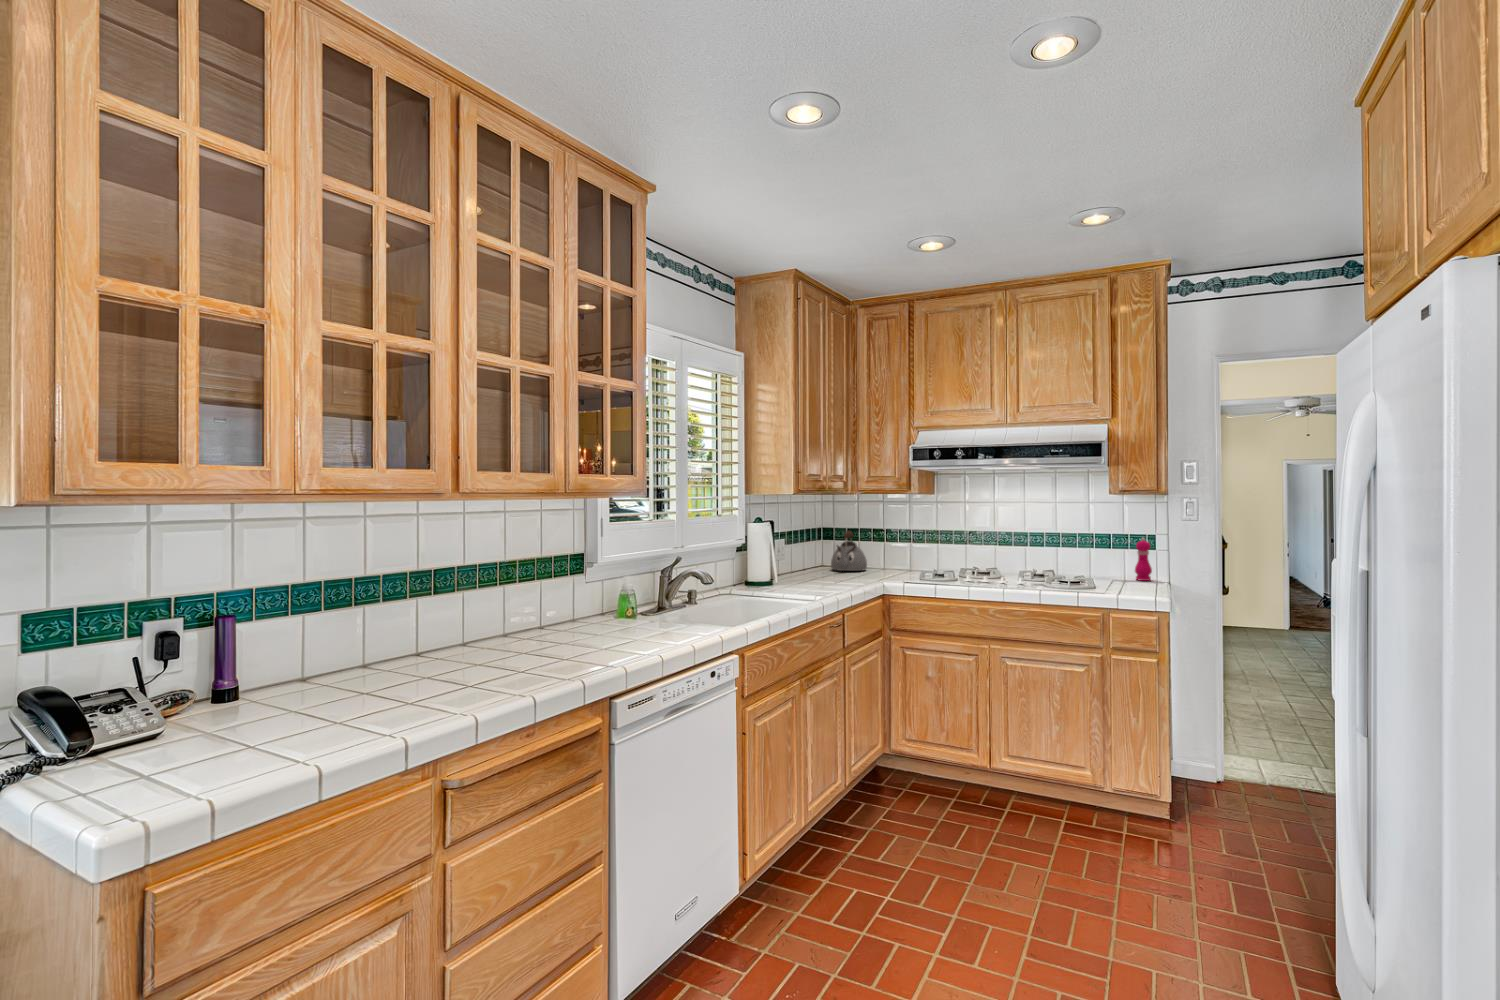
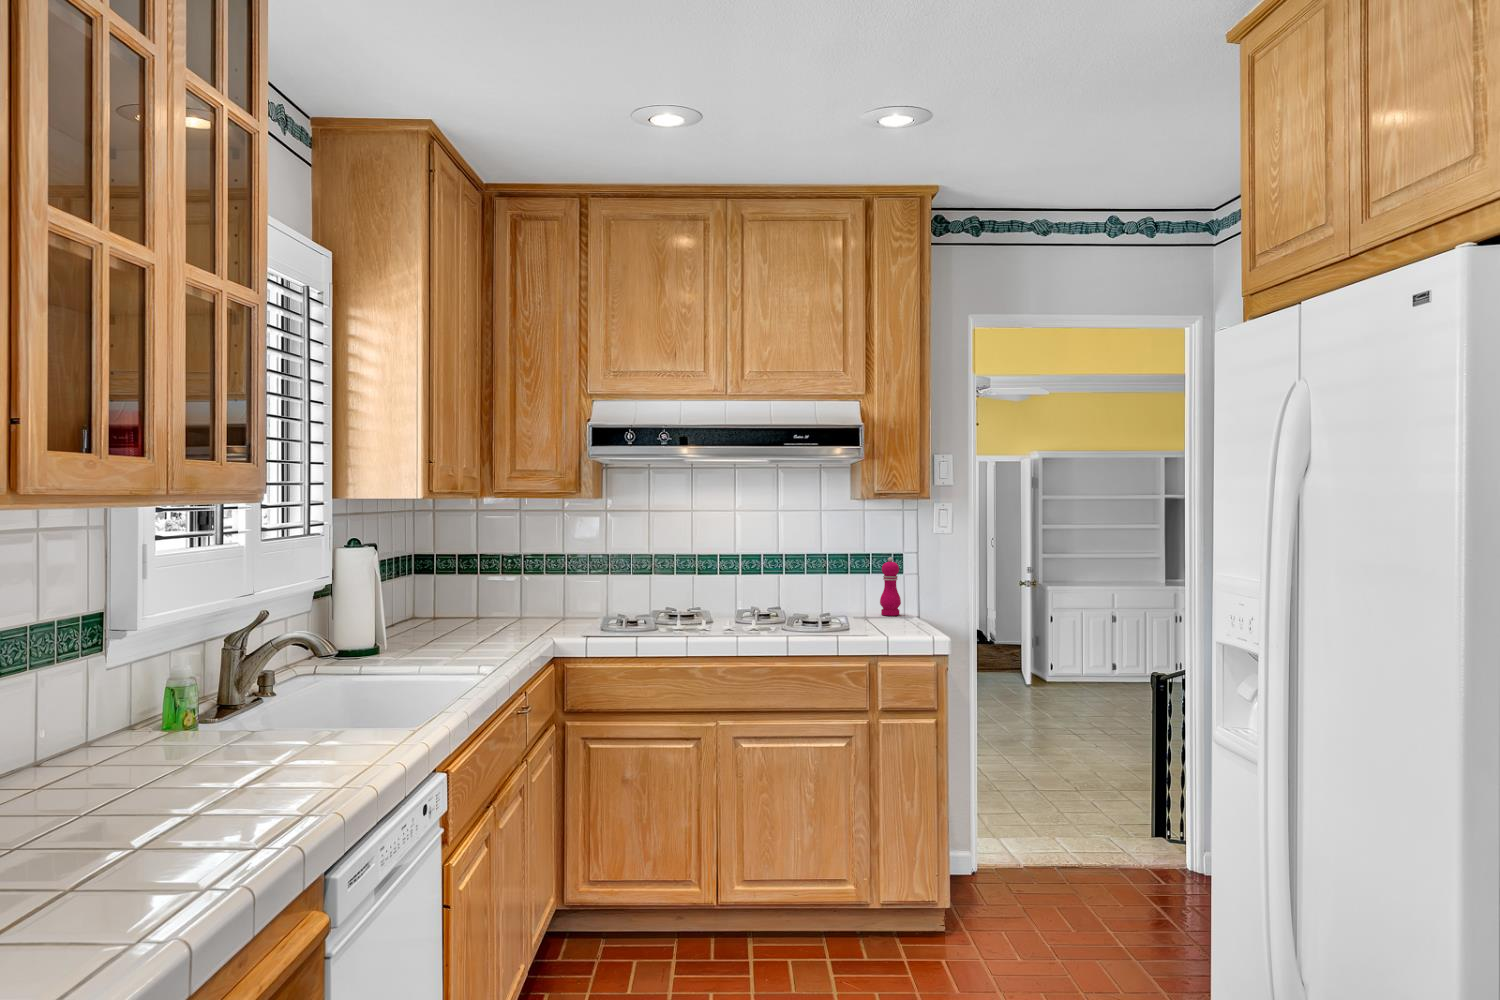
kettle: present [831,531,867,571] -> none [448,555,507,621]

